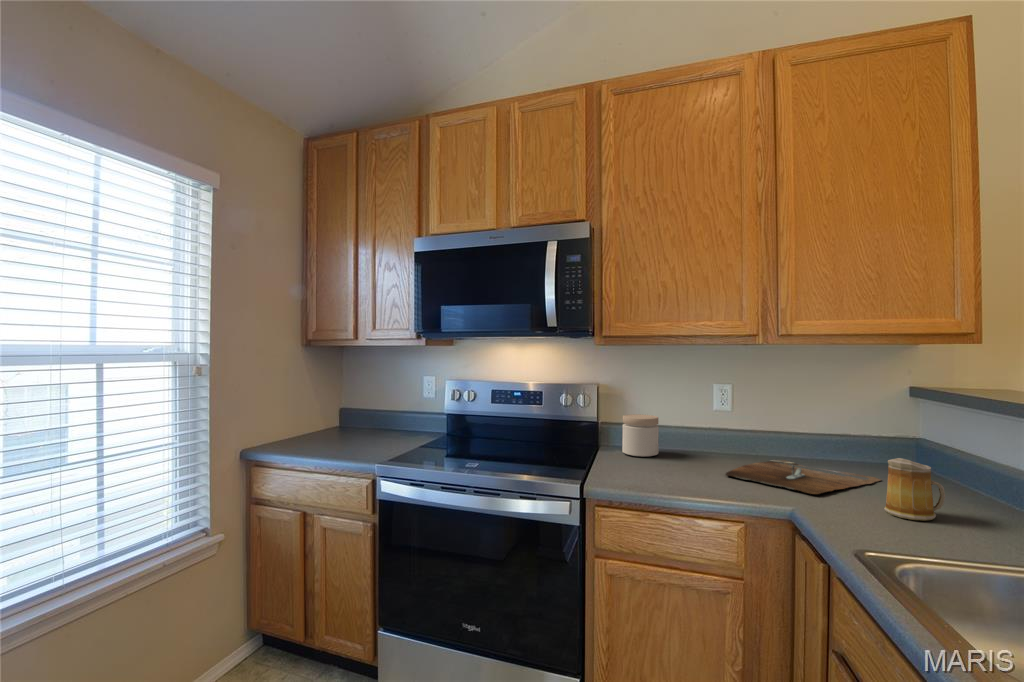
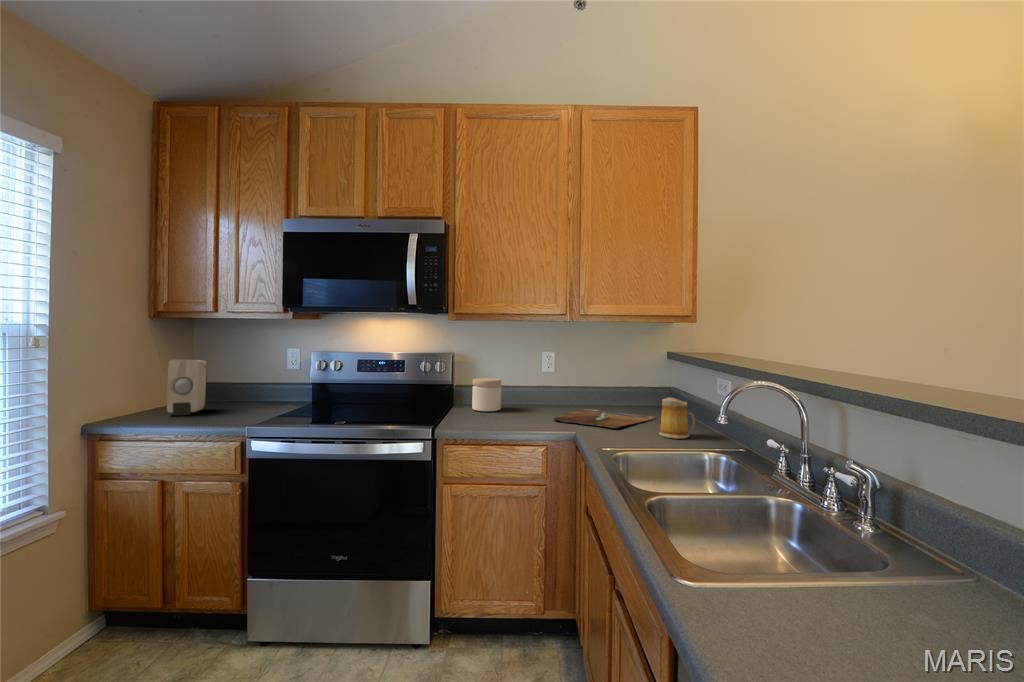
soap dispenser: none [311,388,349,444] -> present [167,360,207,415]

